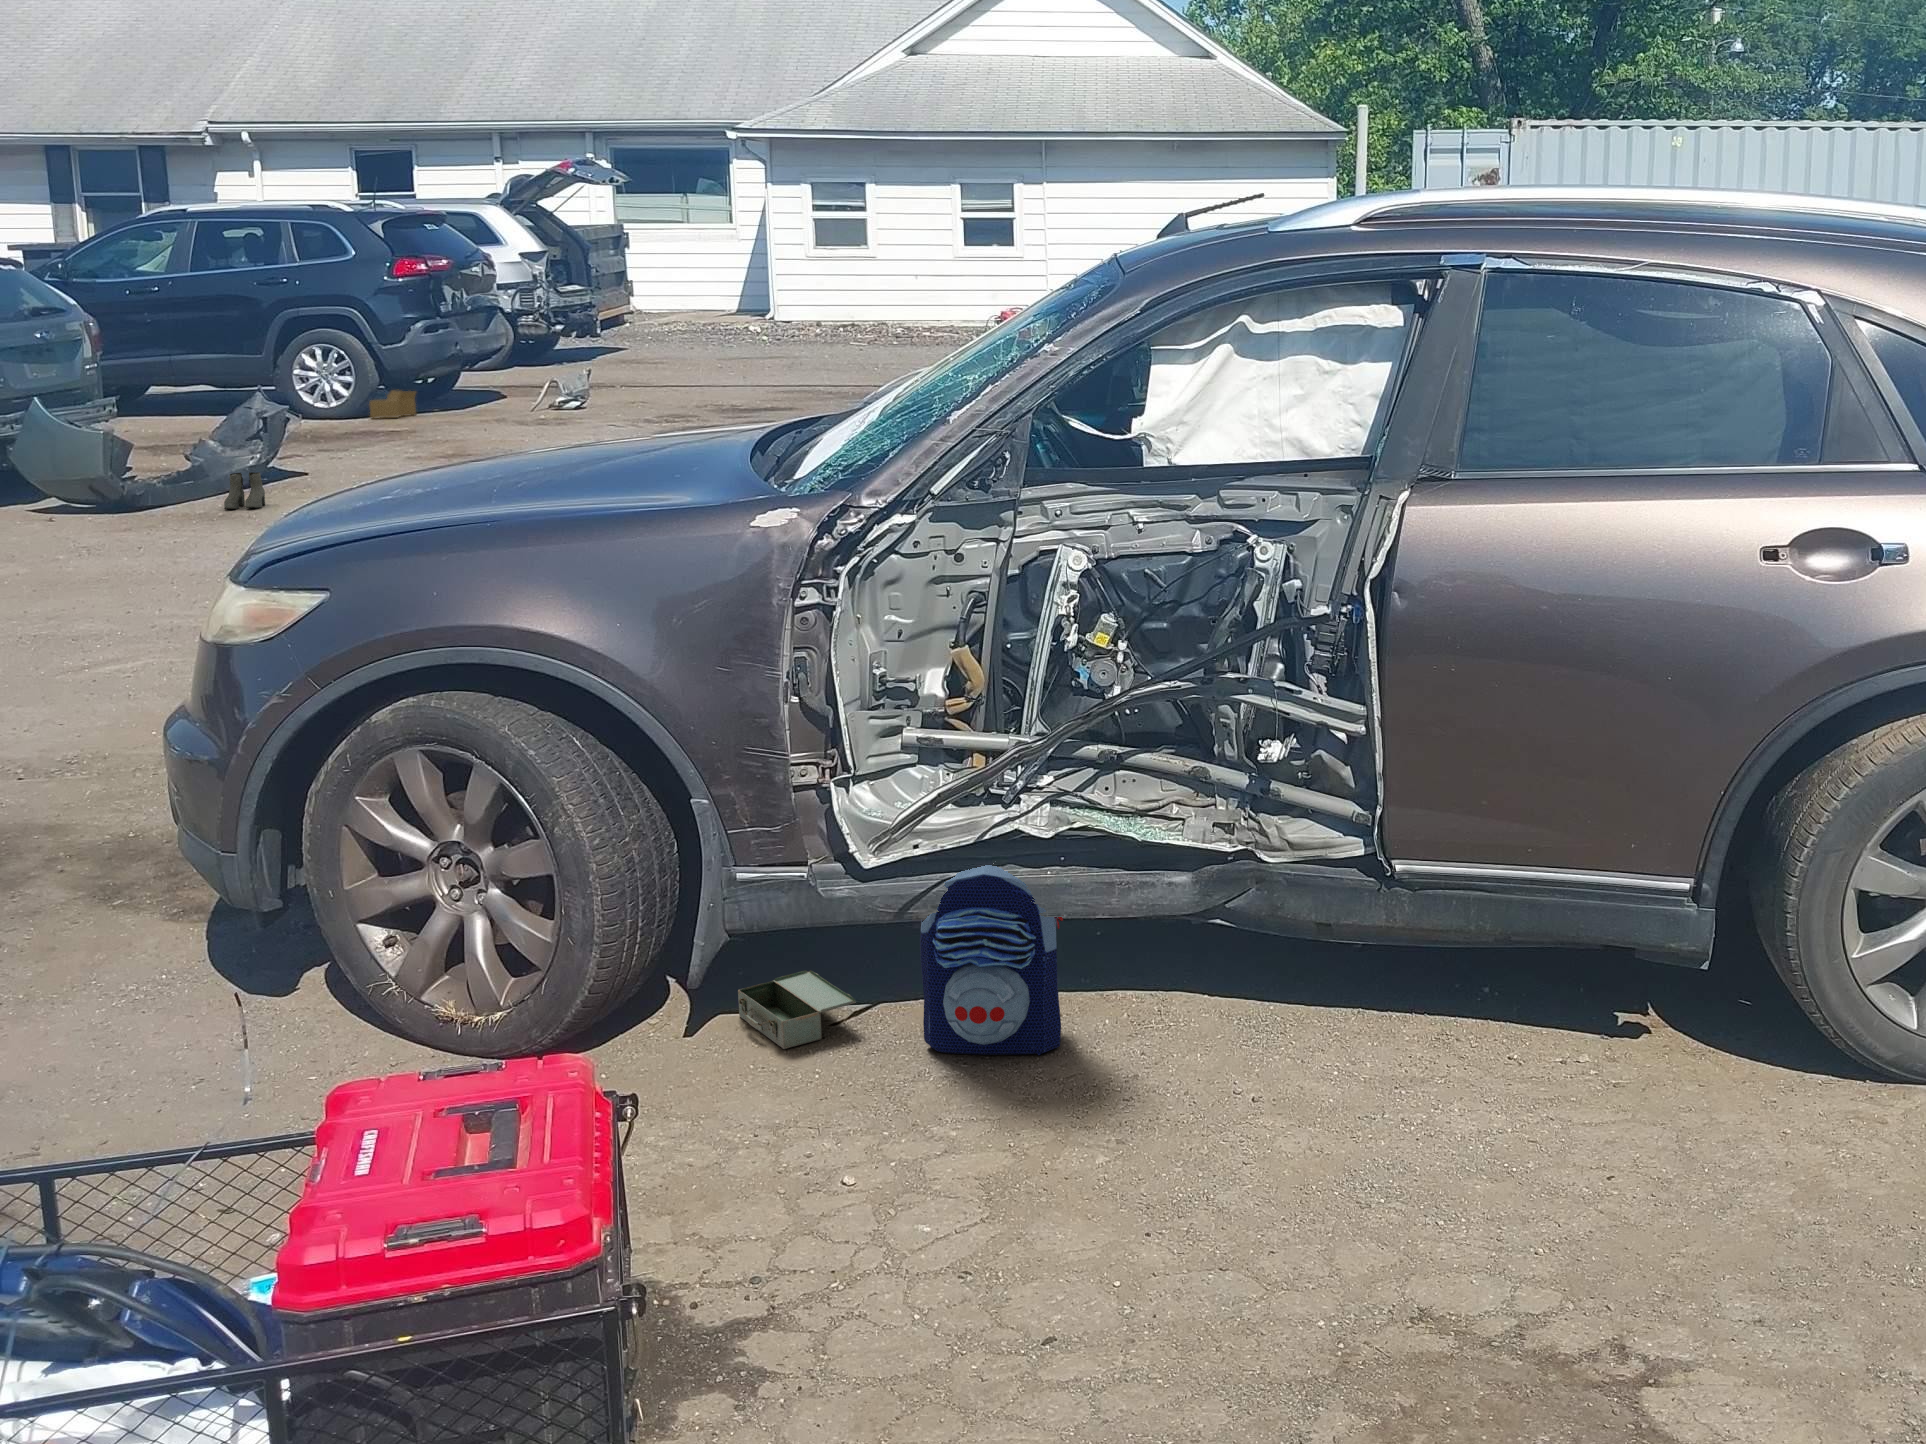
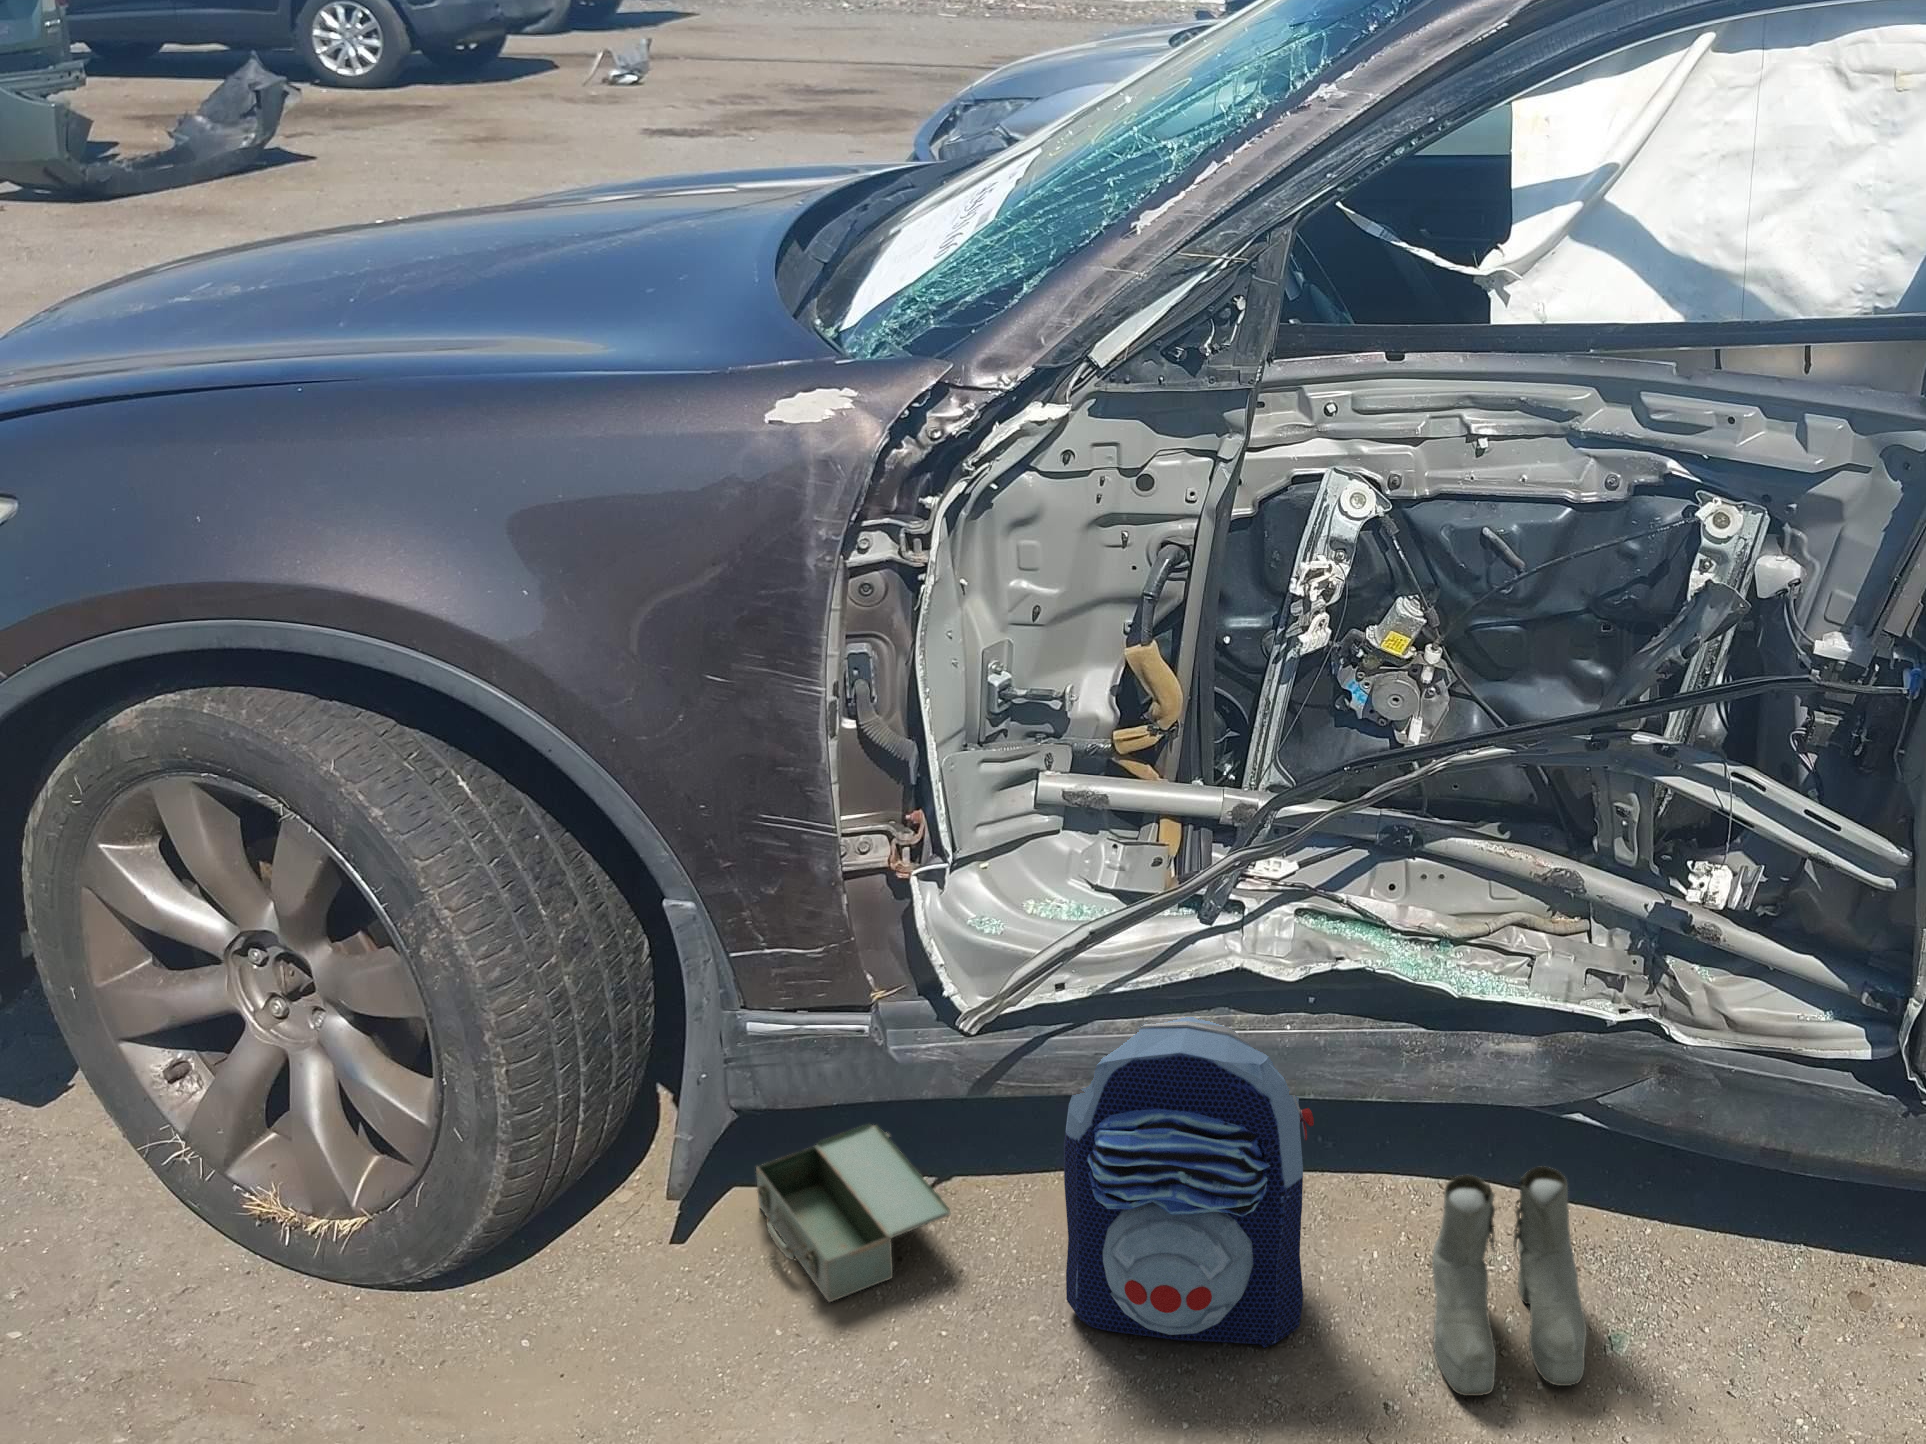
cardboard box: present [369,389,416,419] -> none [397,58,451,92]
boots: present [224,472,265,509] -> present [1432,1167,1587,1396]

